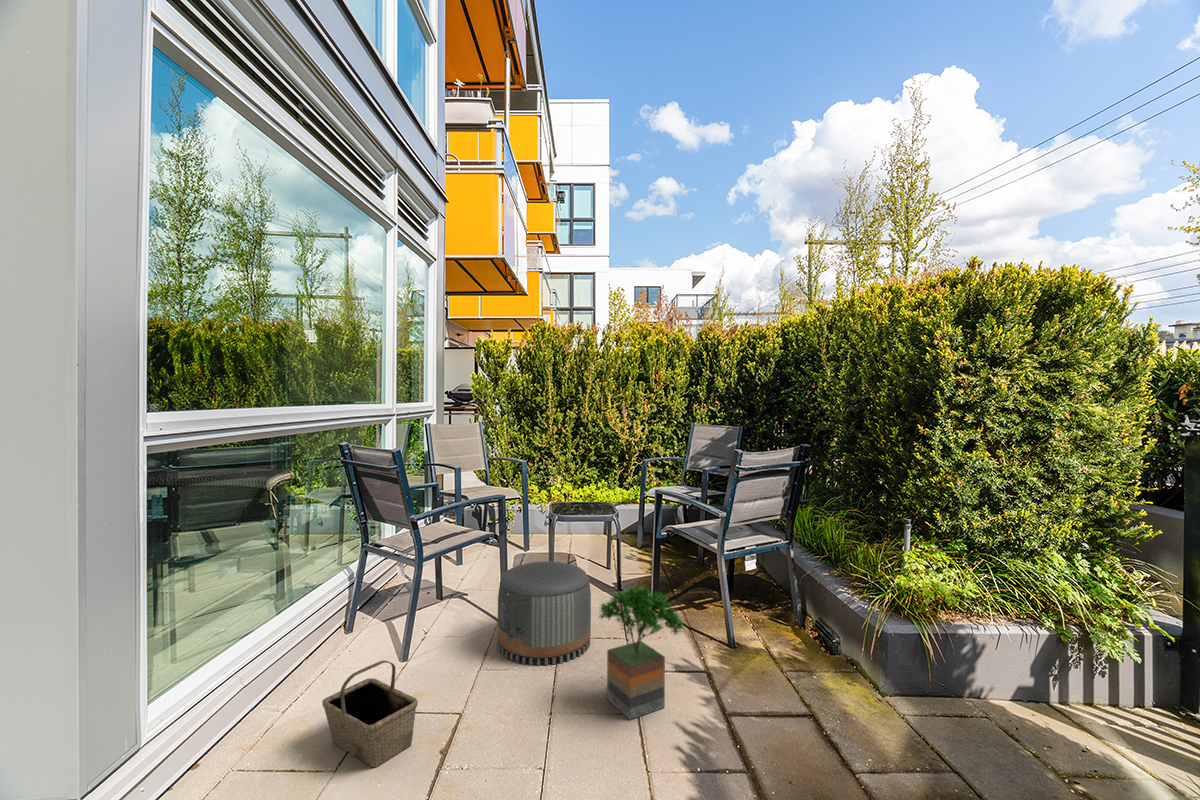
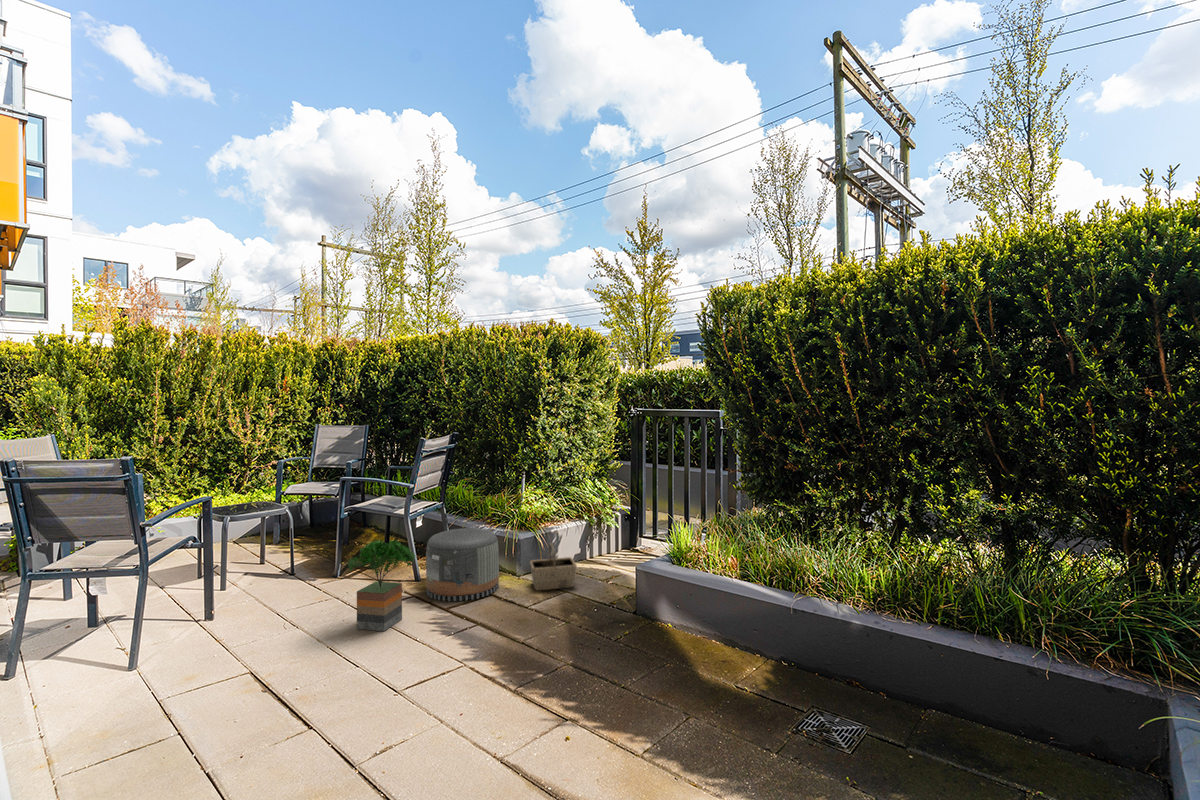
pouf: present [498,561,591,665] -> present [426,528,499,601]
basket: present [322,660,418,767] -> present [530,544,577,590]

